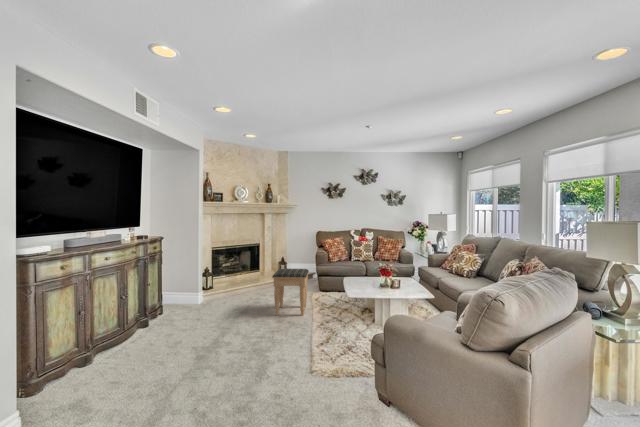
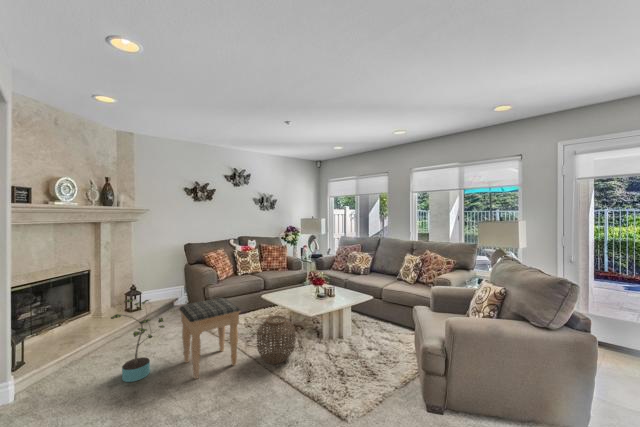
potted plant: none [240,259,268,308] -> present [111,299,164,382]
woven basket: none [315,287,344,322] -> present [257,316,296,364]

